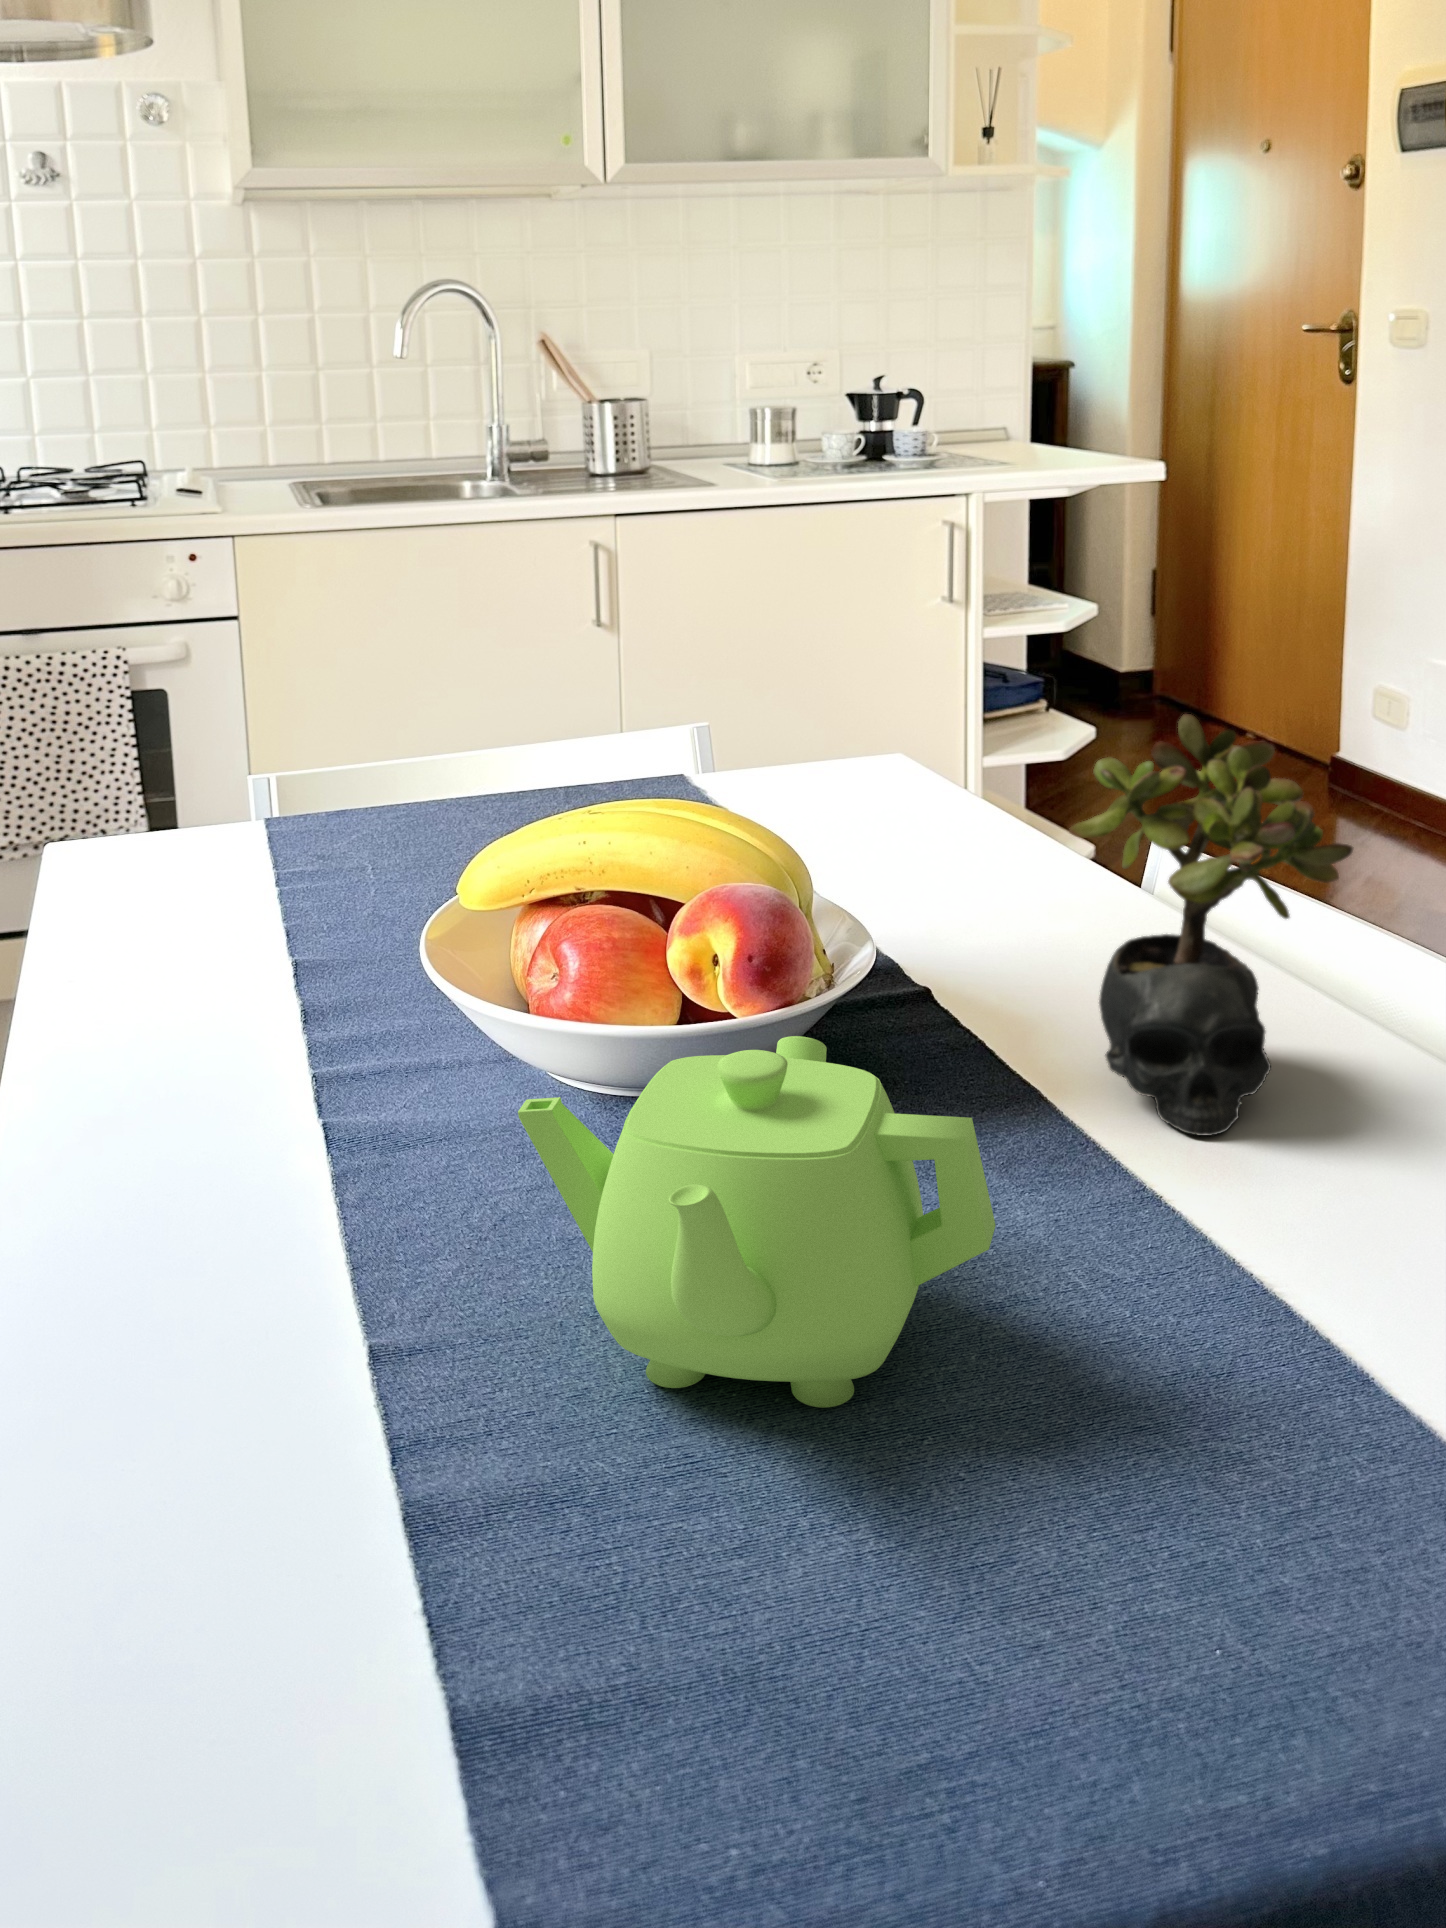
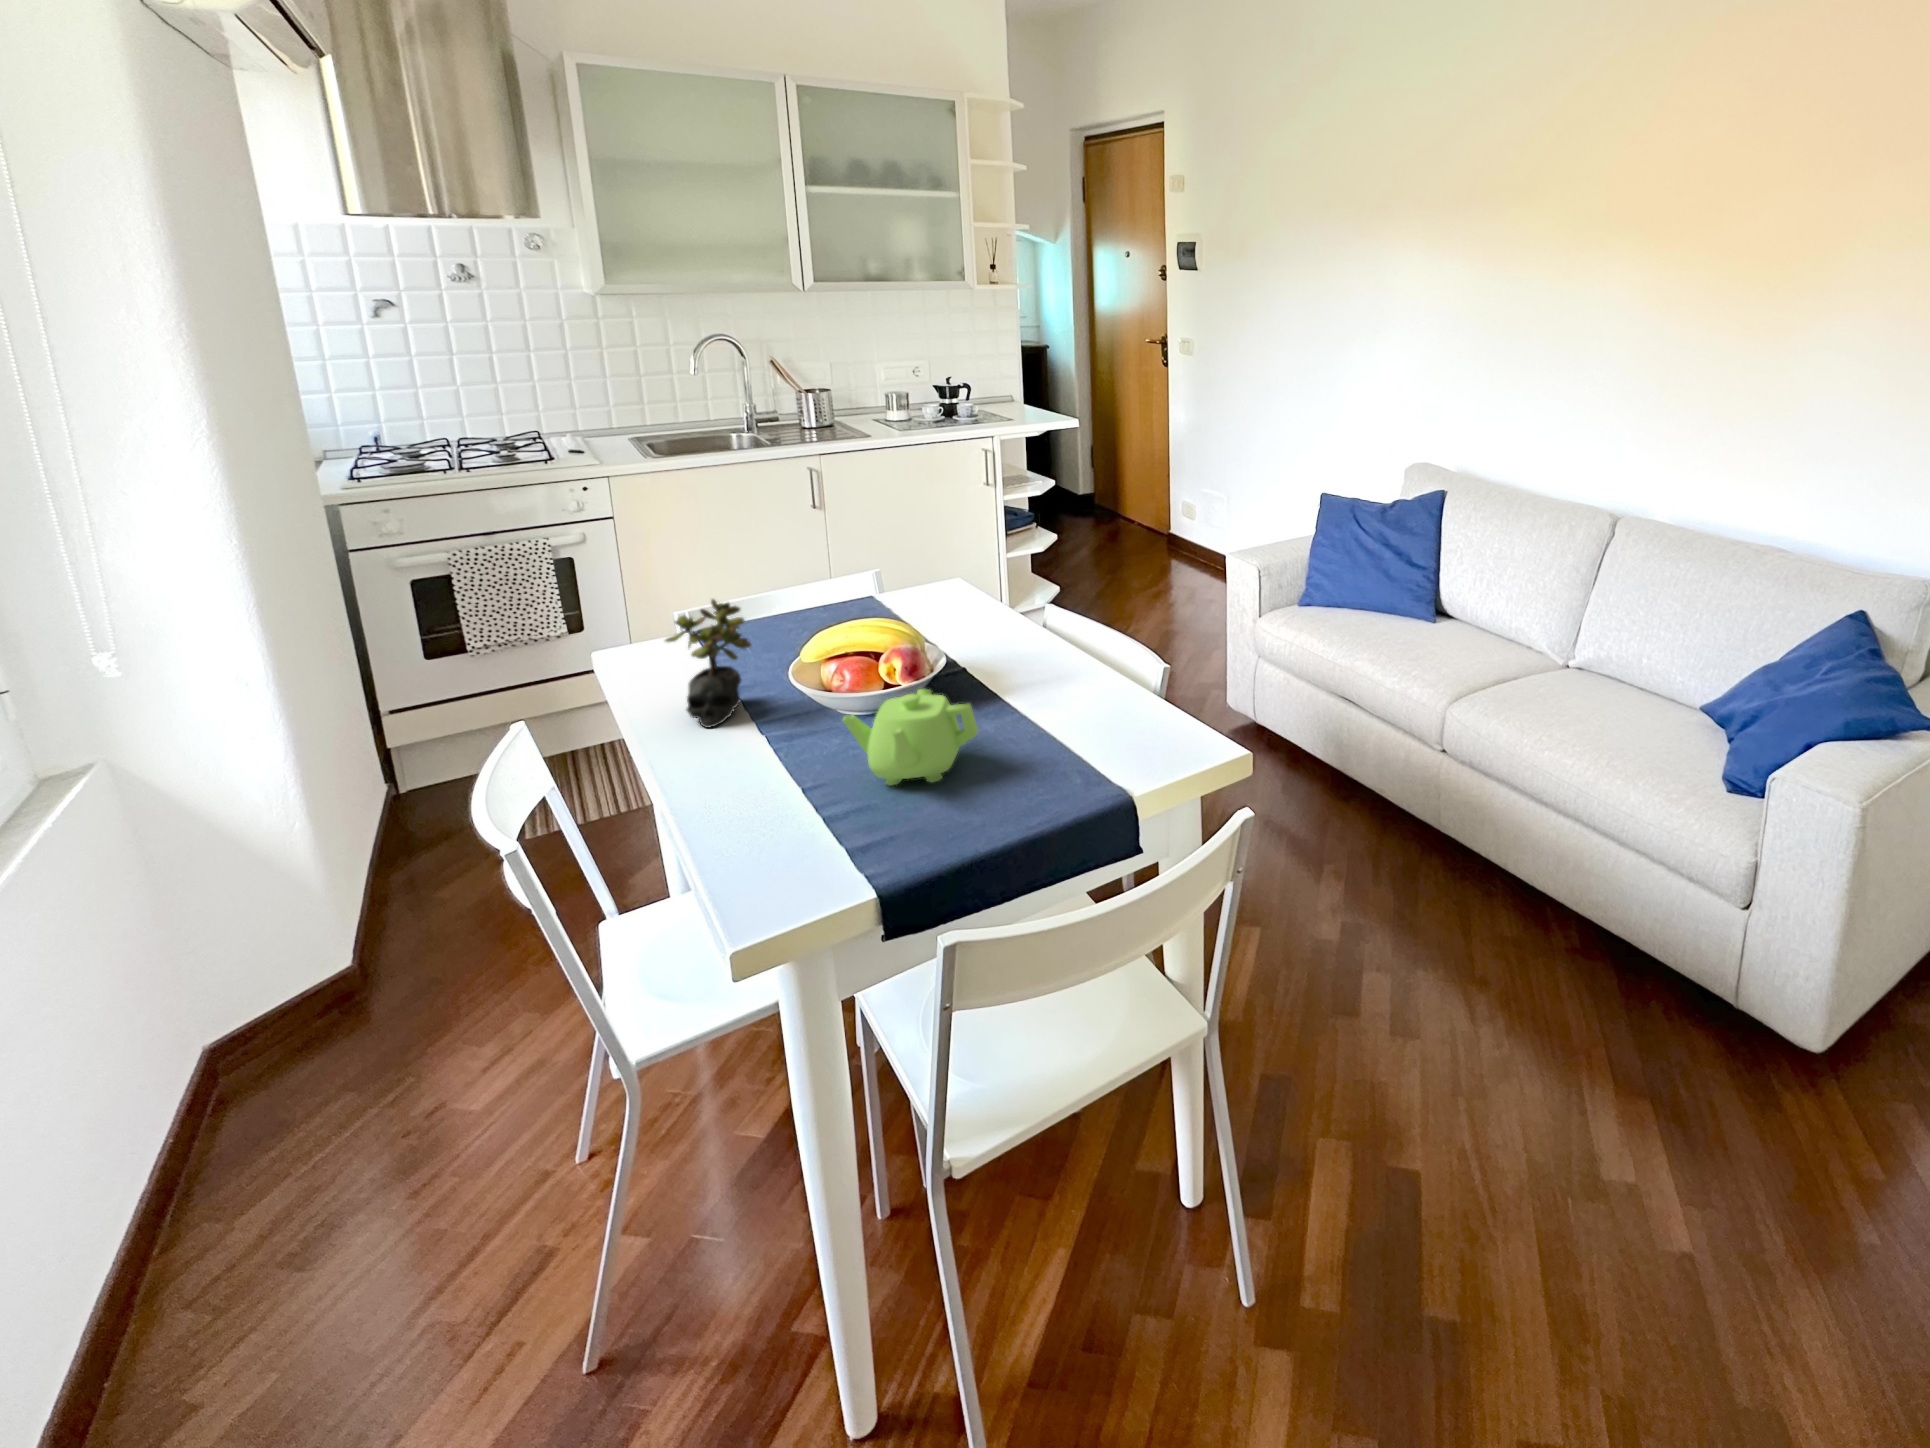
succulent plant: present [1069,714,1353,1136] -> present [665,599,751,728]

